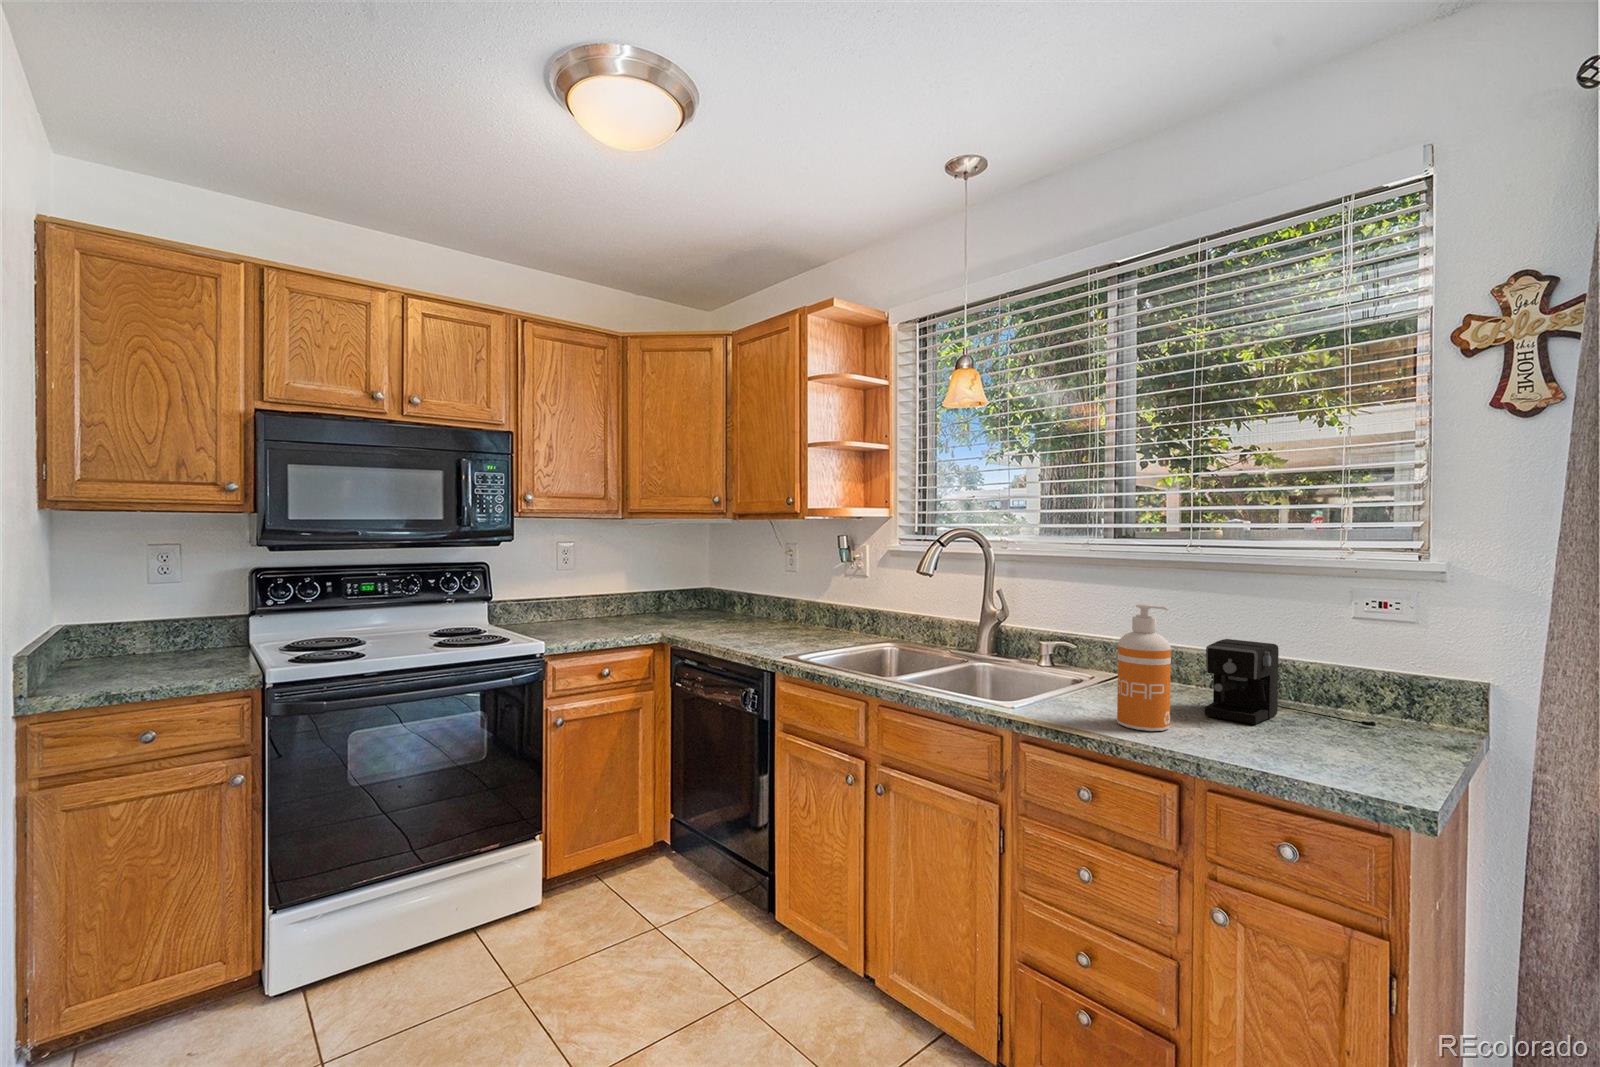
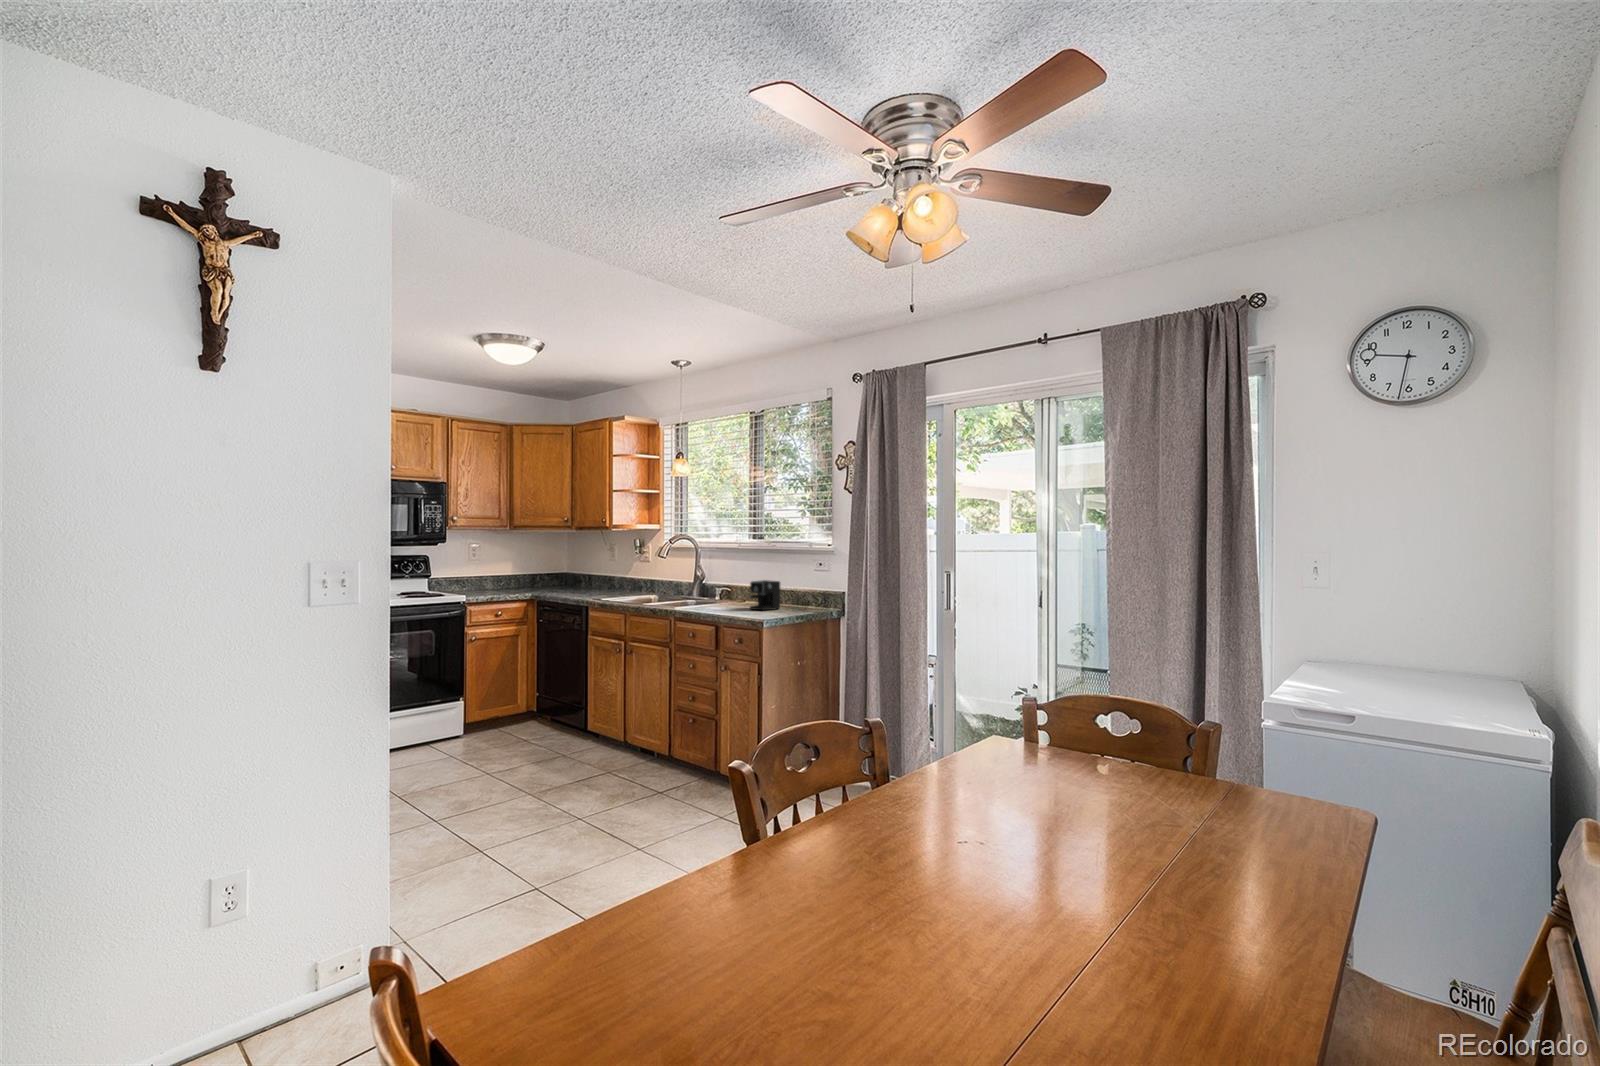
soap dispenser: present [1117,604,1171,731] -> none [710,565,729,612]

